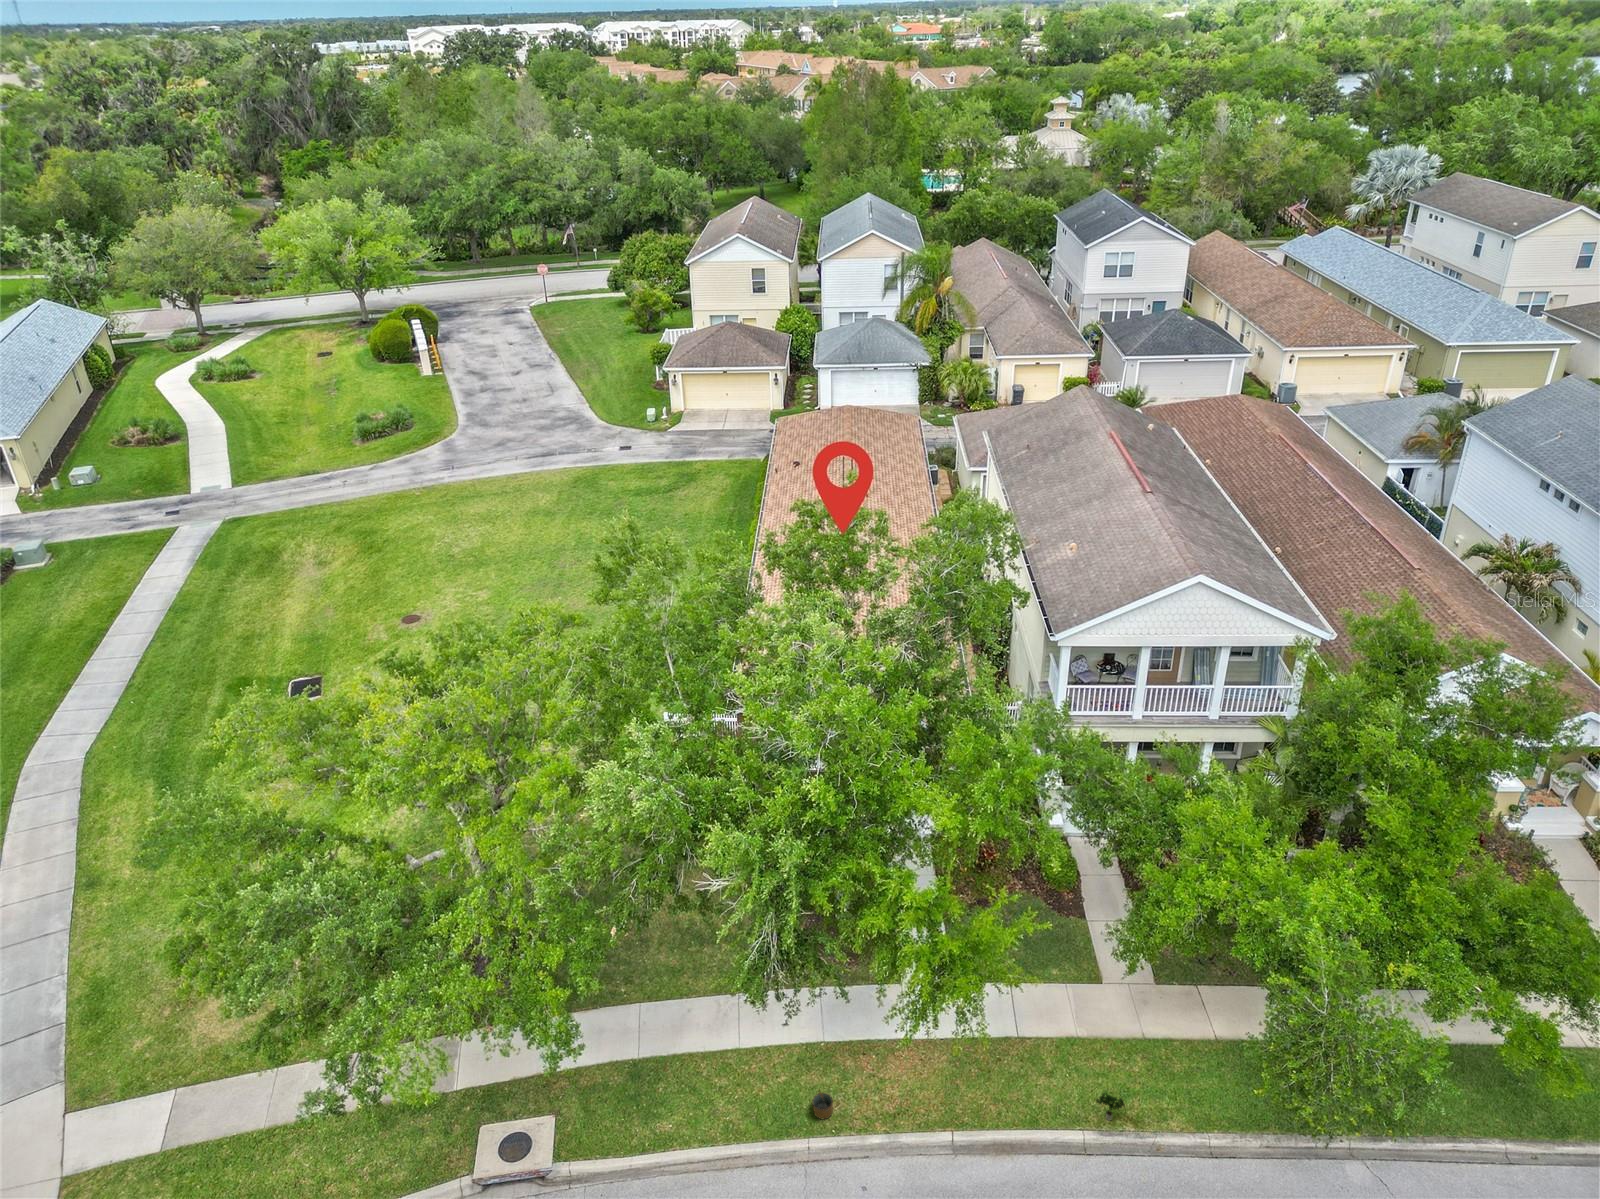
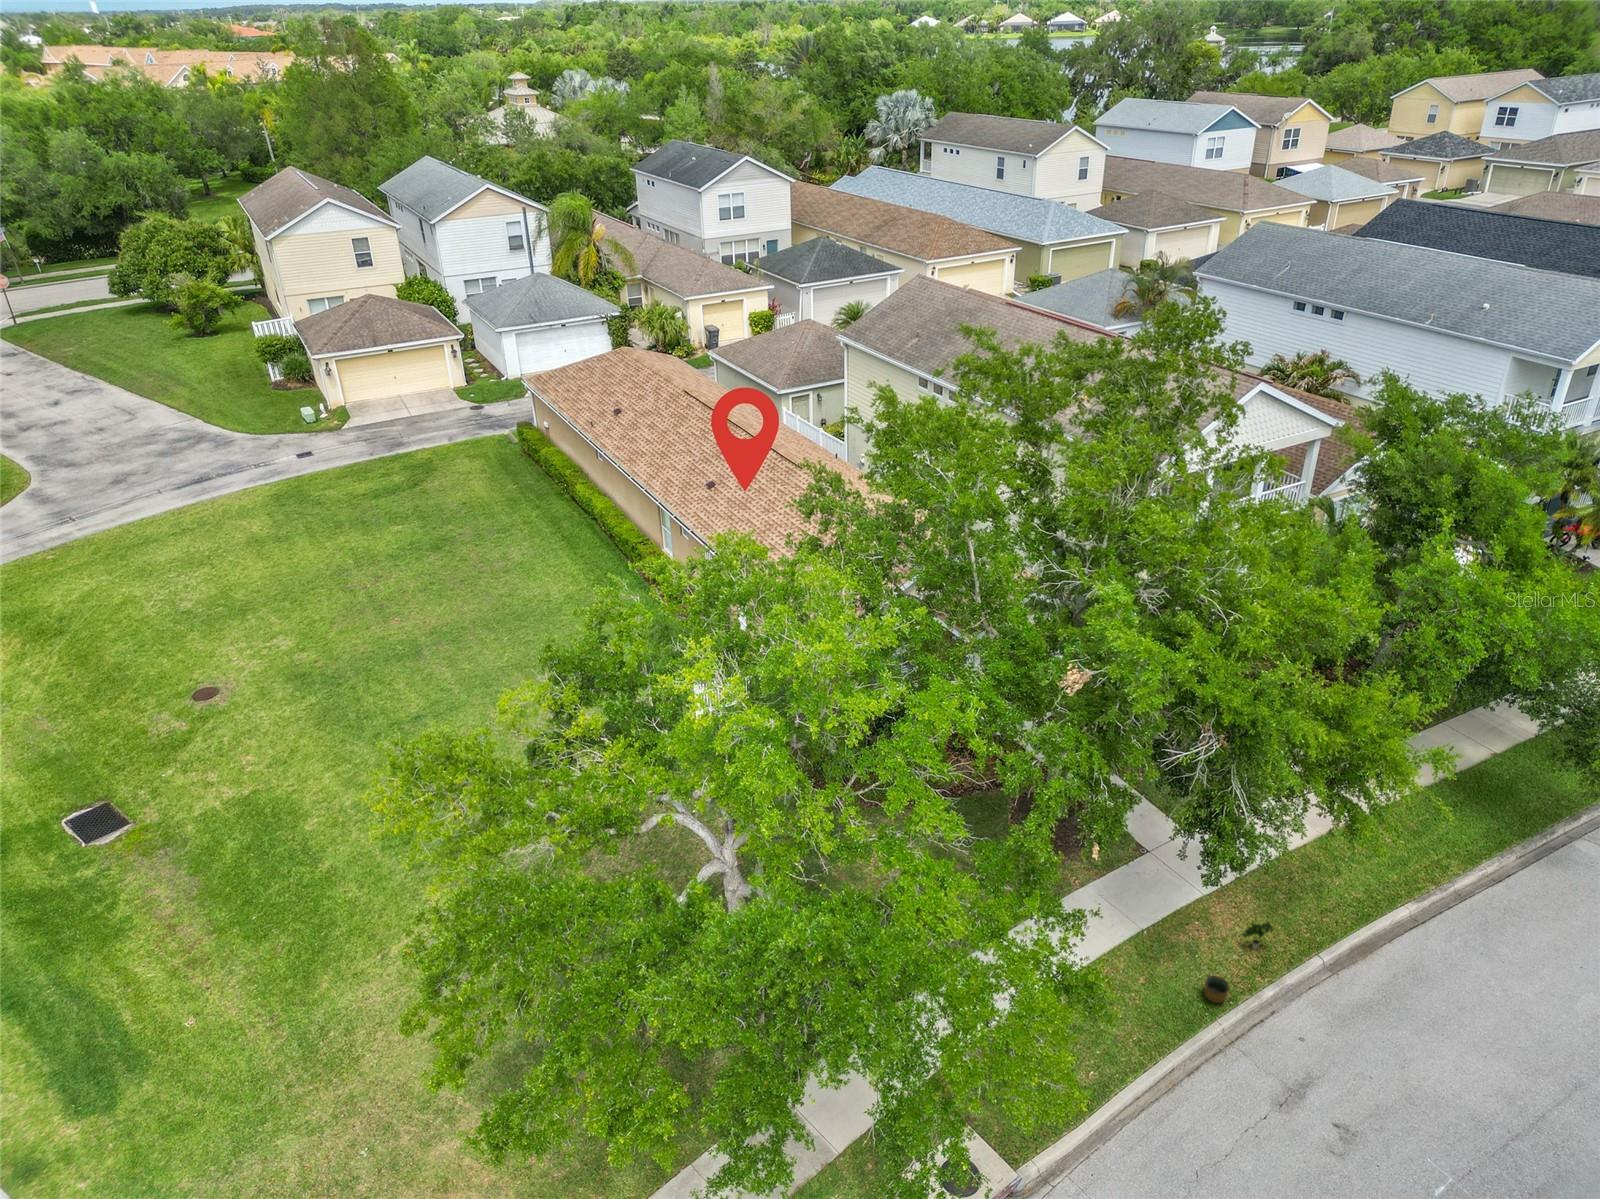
potted plant: present [1096,1093,1125,1121] -> present [1242,922,1273,949]

